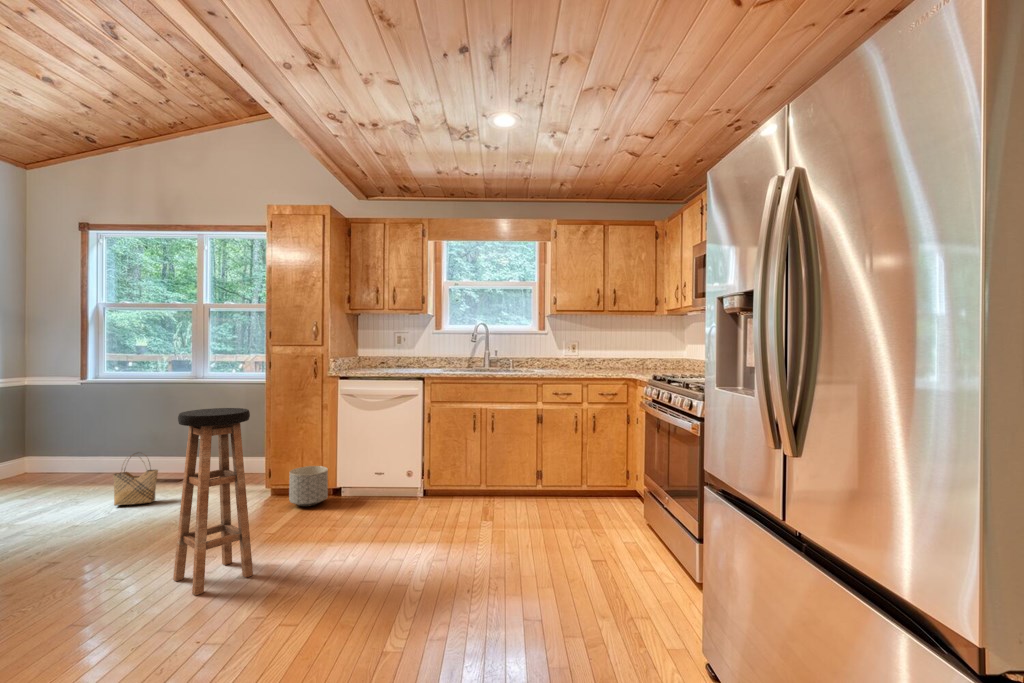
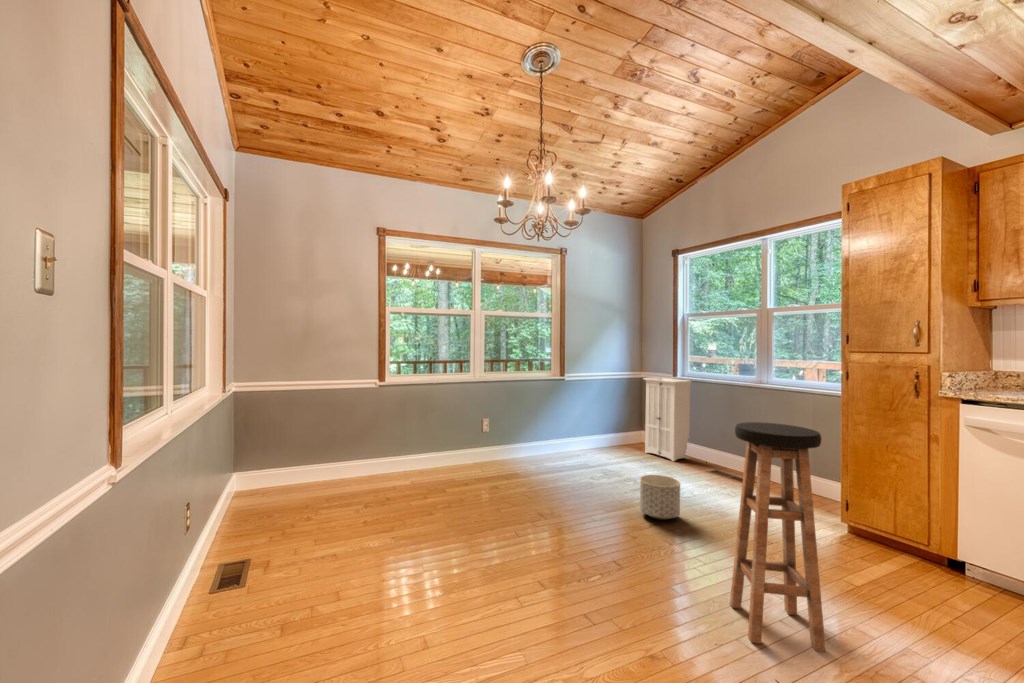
storage cabinet: none [34,380,111,483] -> present [644,378,692,461]
woven basket: present [113,457,158,506] -> none [688,447,725,497]
planter: present [289,466,328,507] -> present [640,475,680,520]

